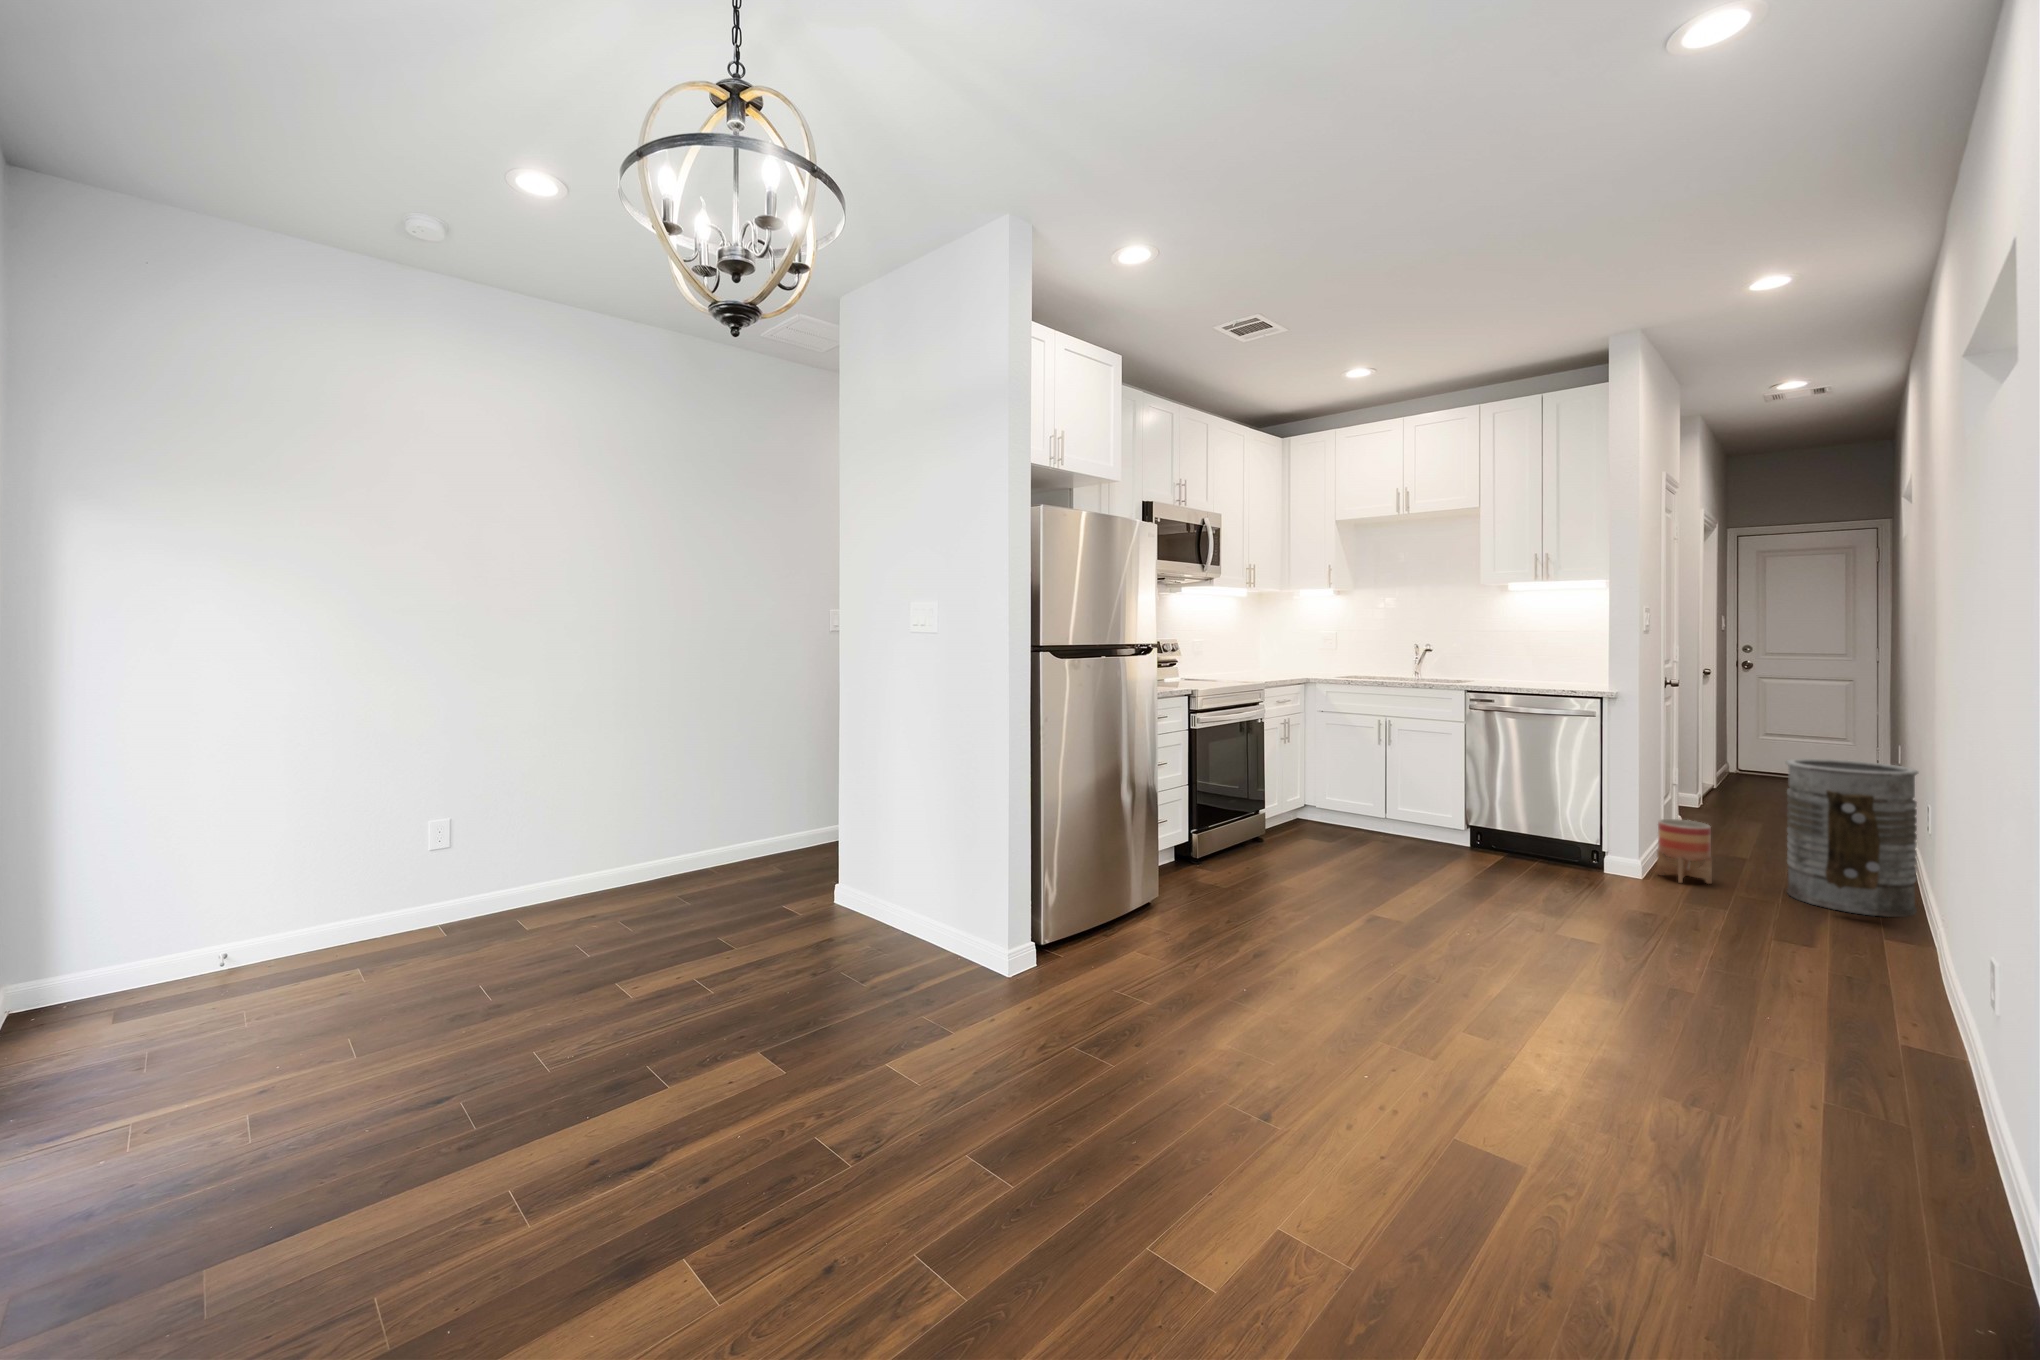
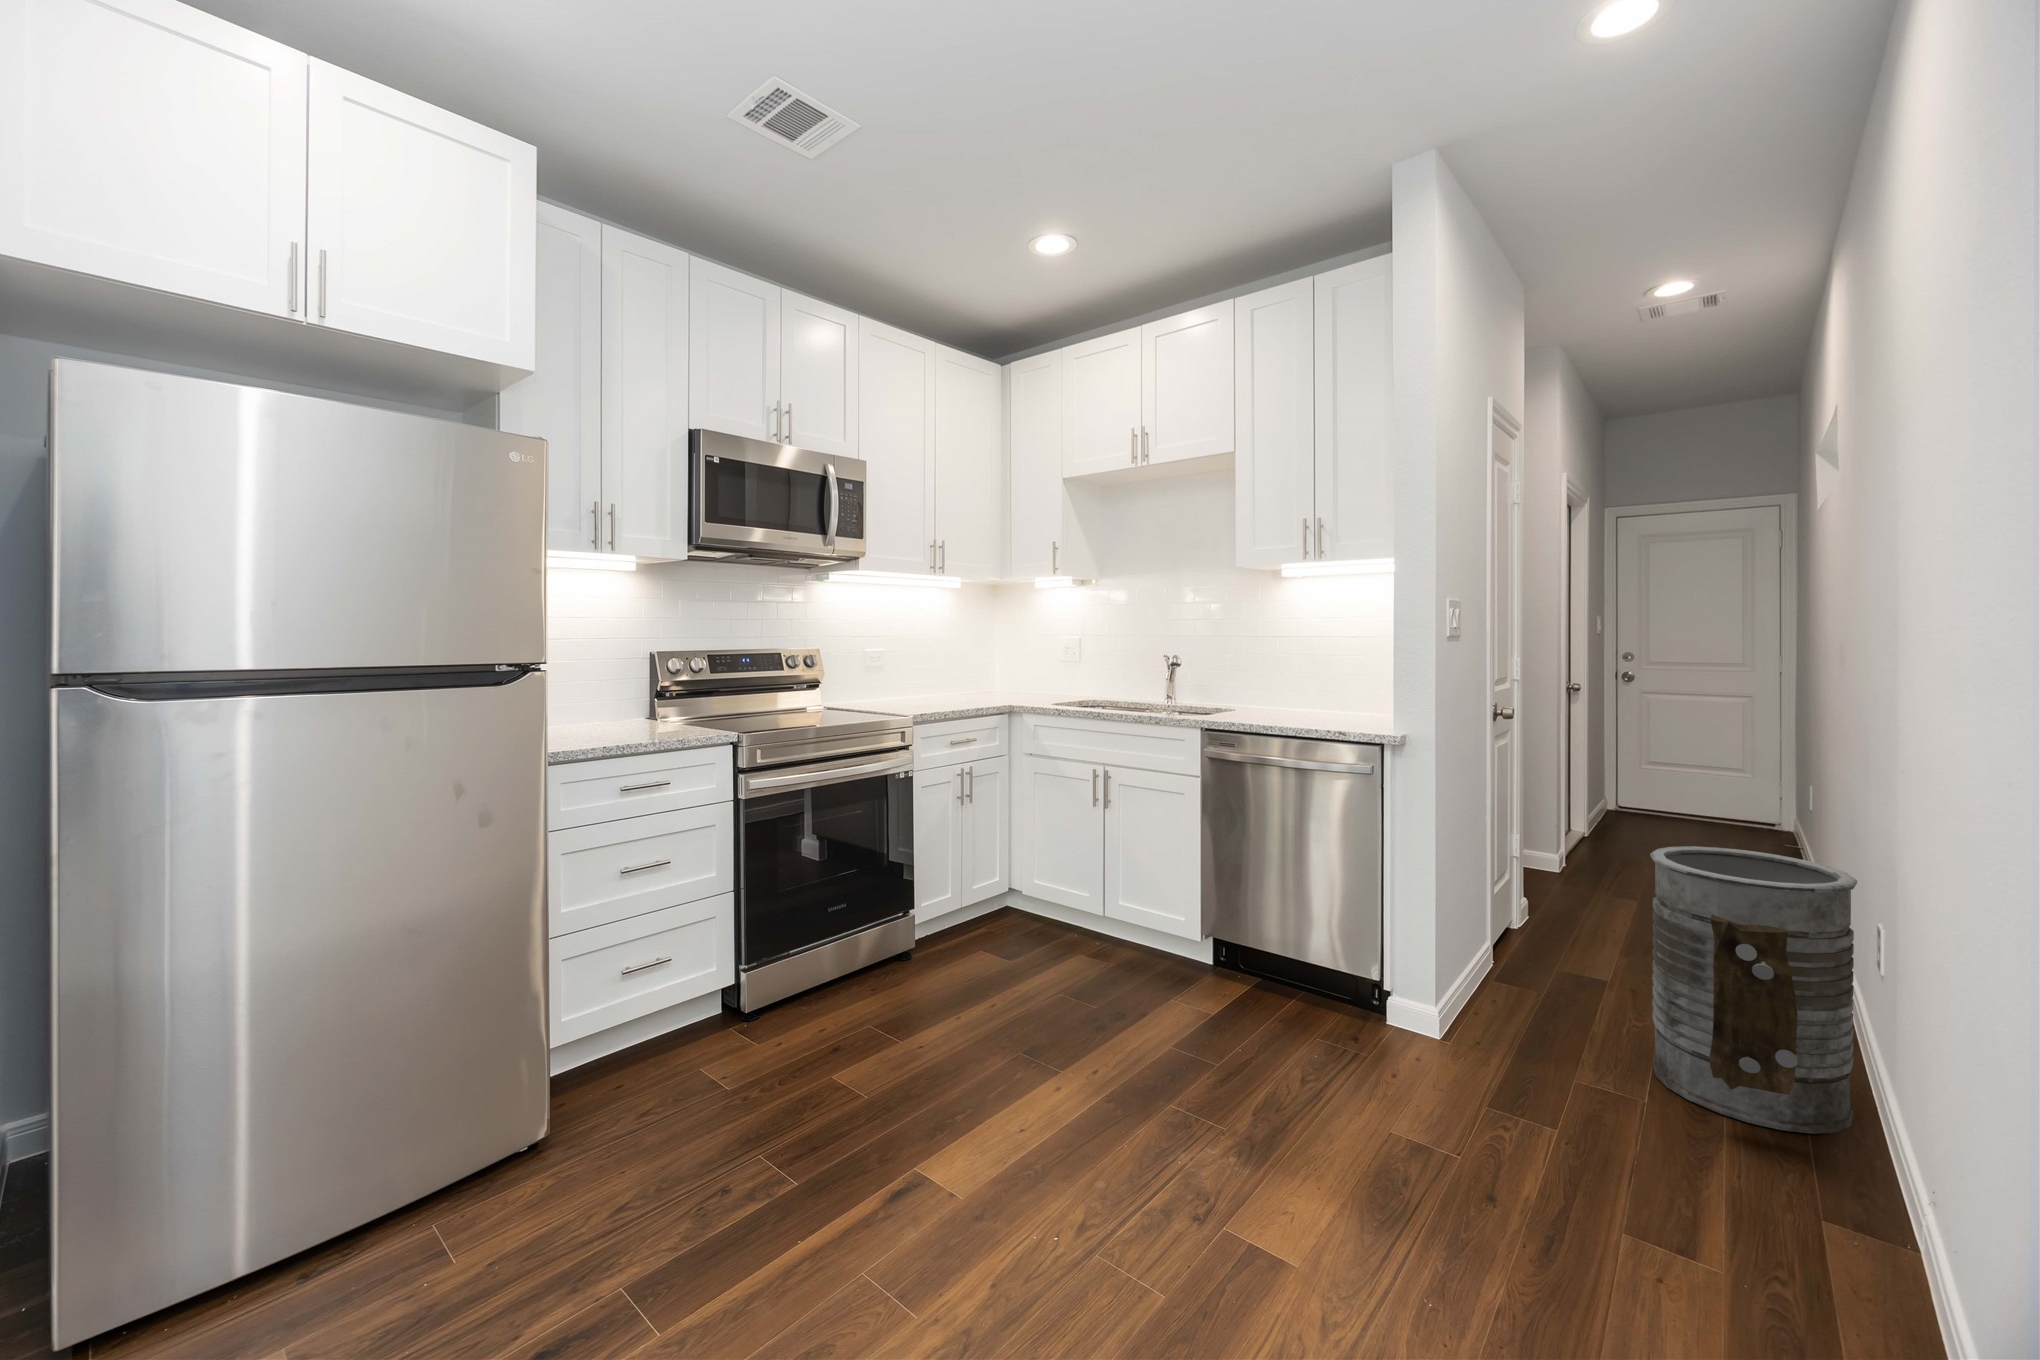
planter: present [1657,819,1712,884] -> none [1464,936,1542,1048]

